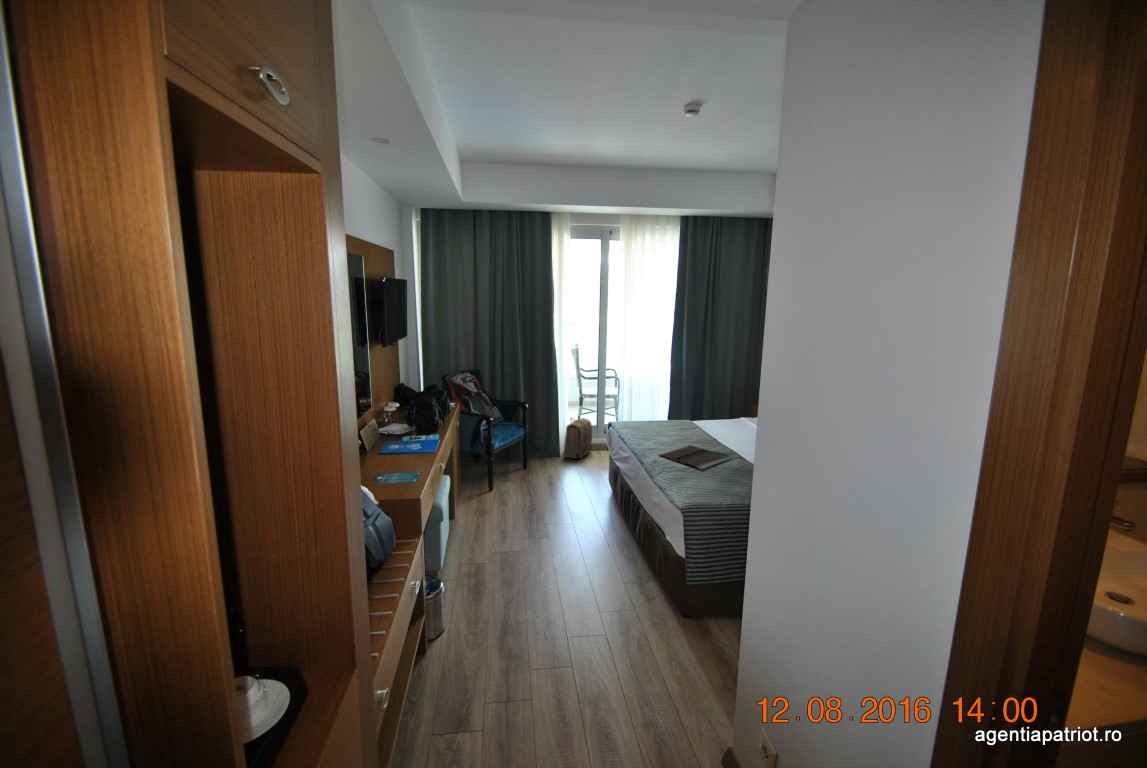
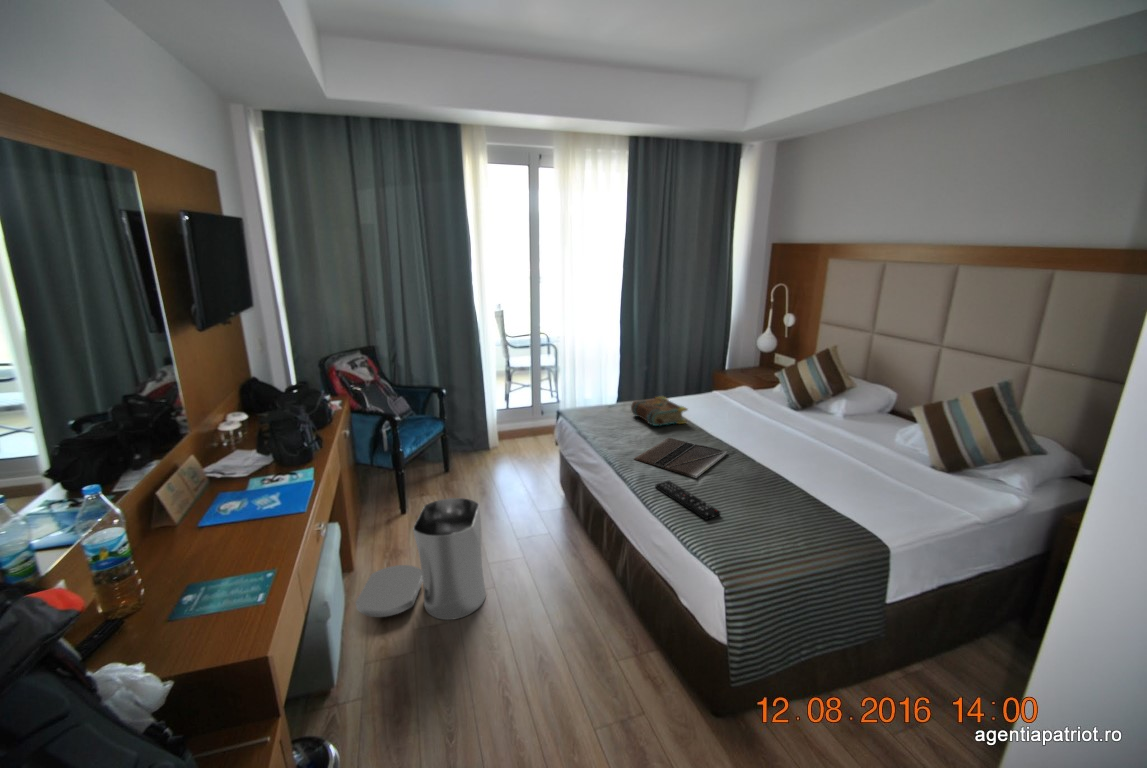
backpack: present [563,418,592,459] -> none [494,398,528,450]
book: none [666,418,709,438] -> present [631,397,687,426]
remote control: none [669,468,710,492] -> present [655,481,720,520]
trash can: none [455,472,544,555] -> present [356,498,486,620]

